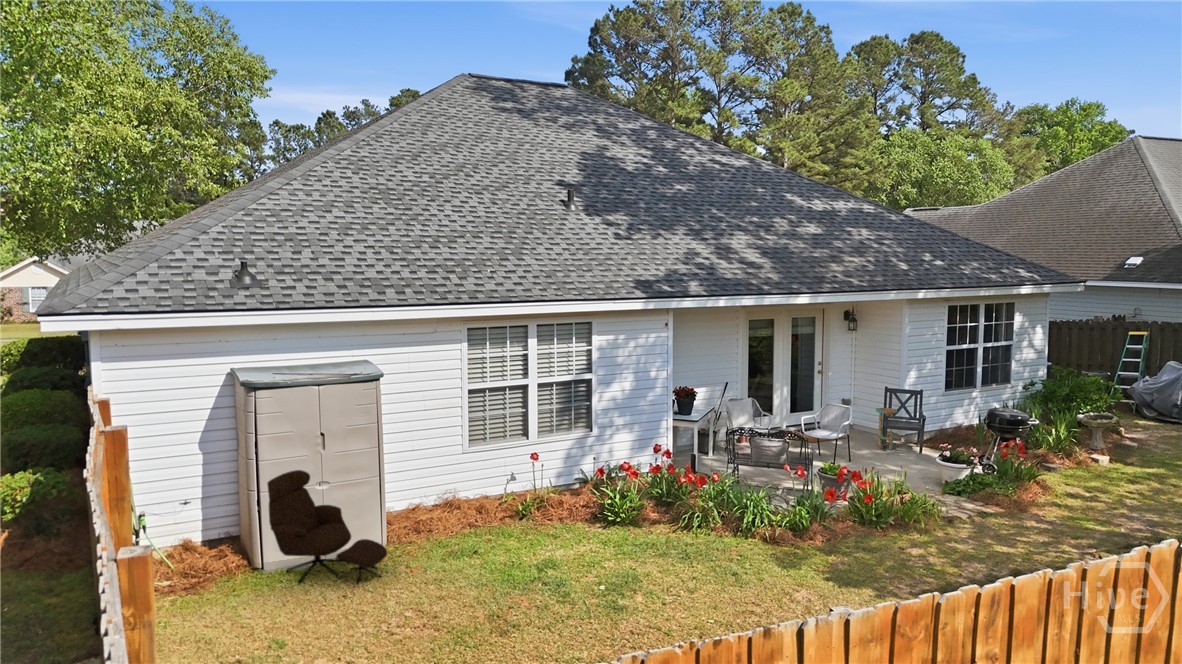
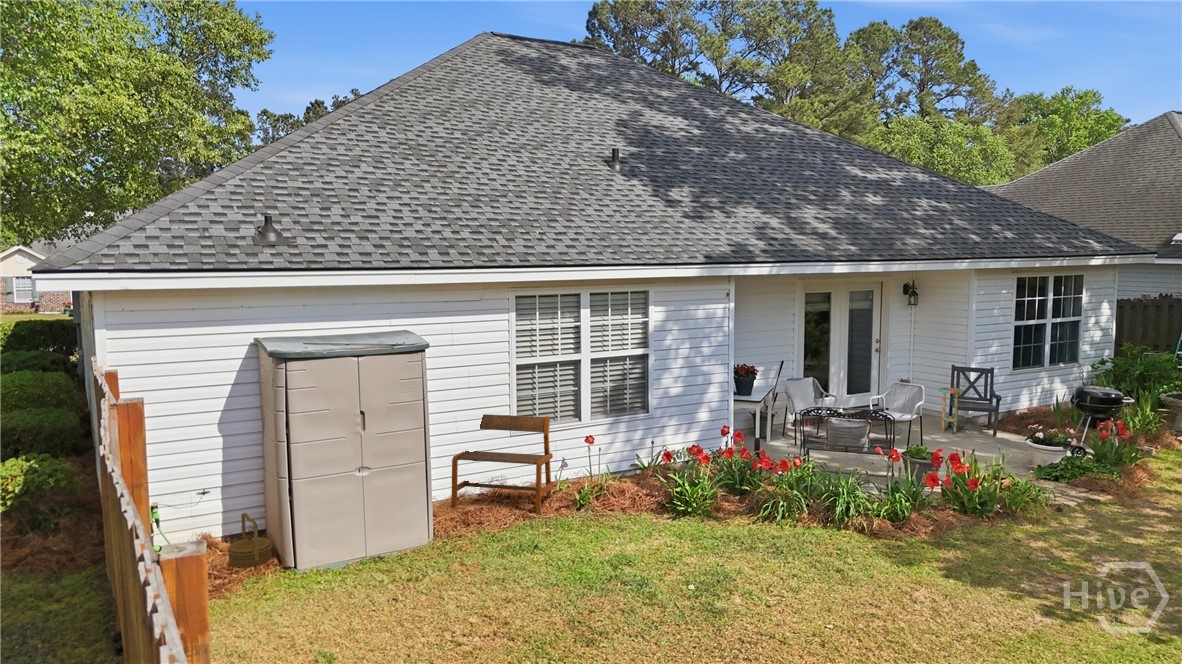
bench: none [407,433,500,524] -> present [451,414,554,514]
lounge chair: present [267,470,387,584] -> none [304,453,443,586]
woven basket: none [204,521,243,569] -> present [228,513,272,567]

